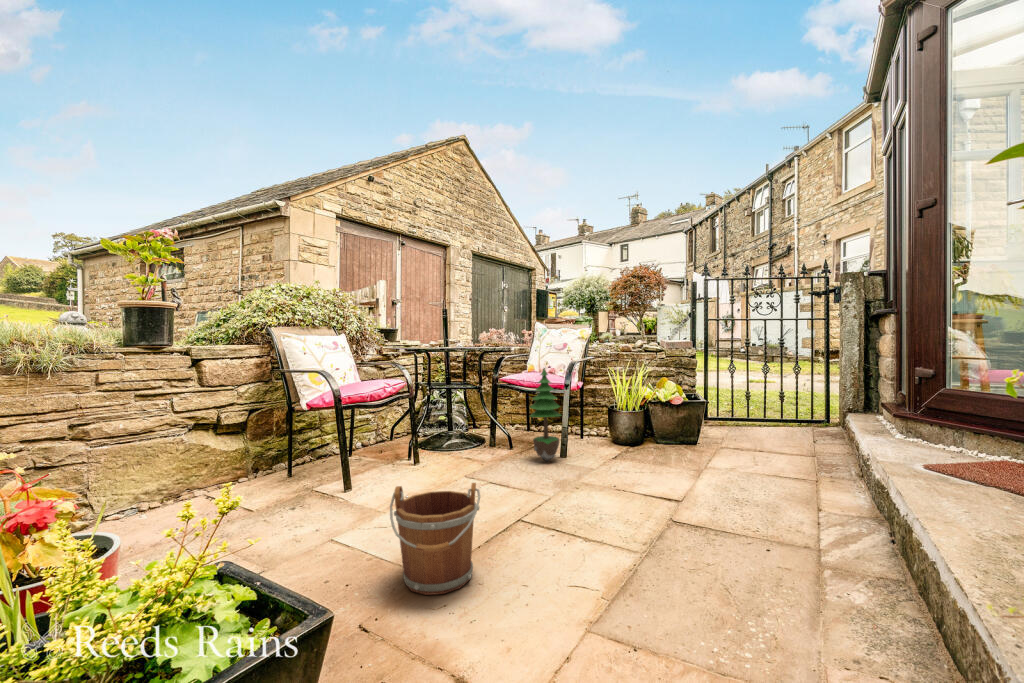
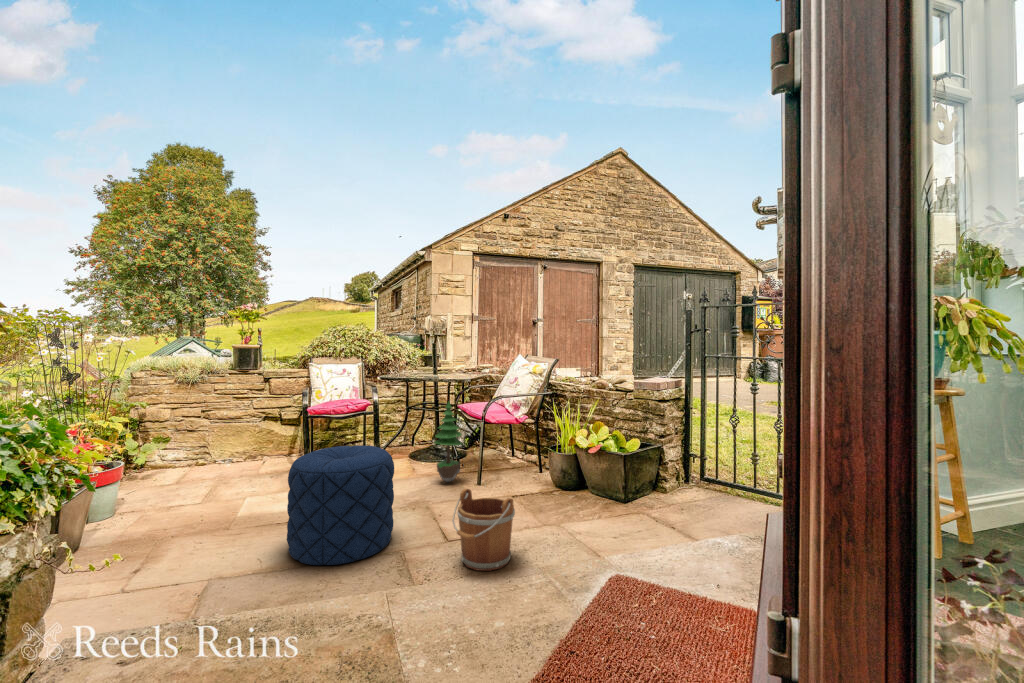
pouf: none [588,406,719,551] -> present [287,445,394,565]
bucket: present [390,483,480,595] -> present [452,489,515,571]

